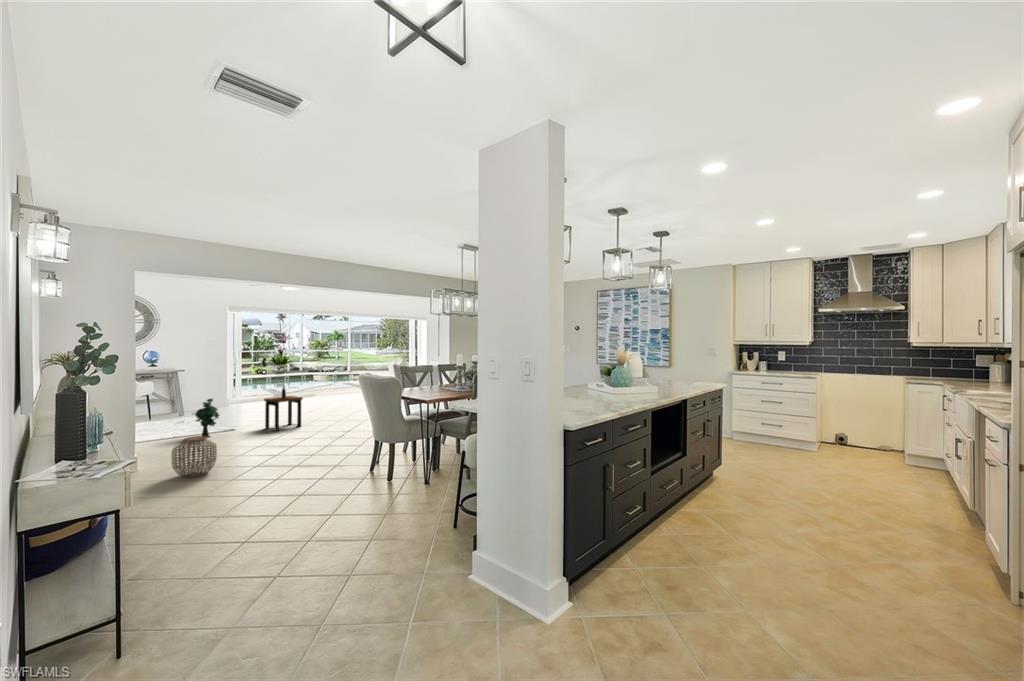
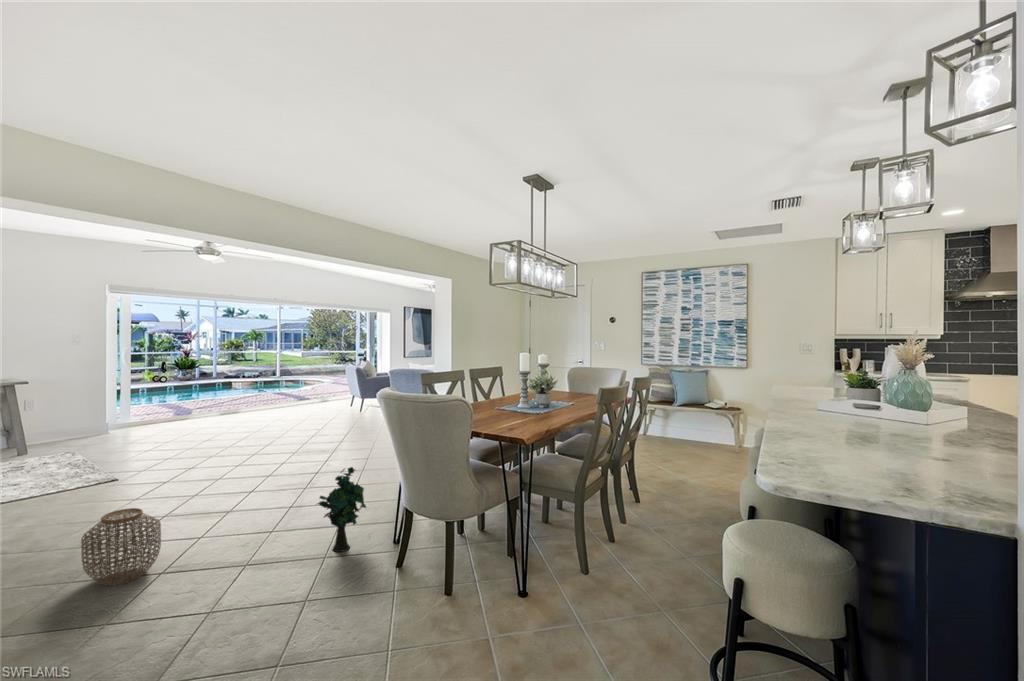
side table: present [264,386,303,431] -> none [195,406,255,475]
decorative plant: present [194,399,219,437] -> present [318,467,366,552]

